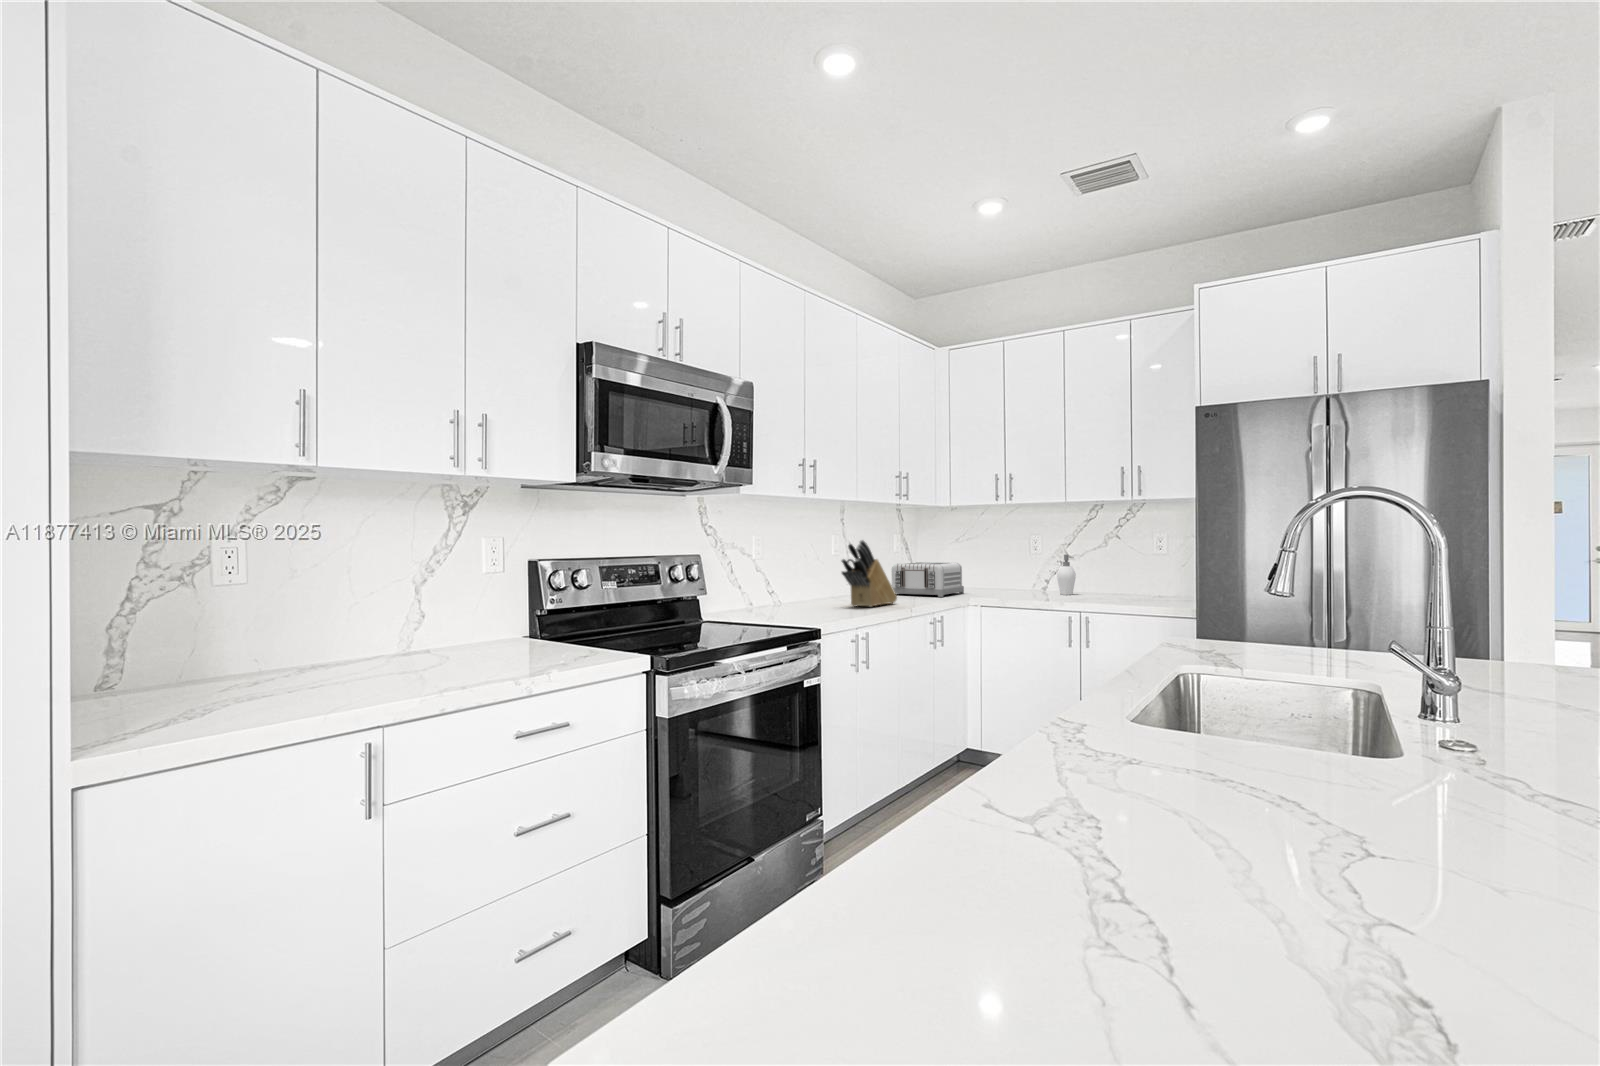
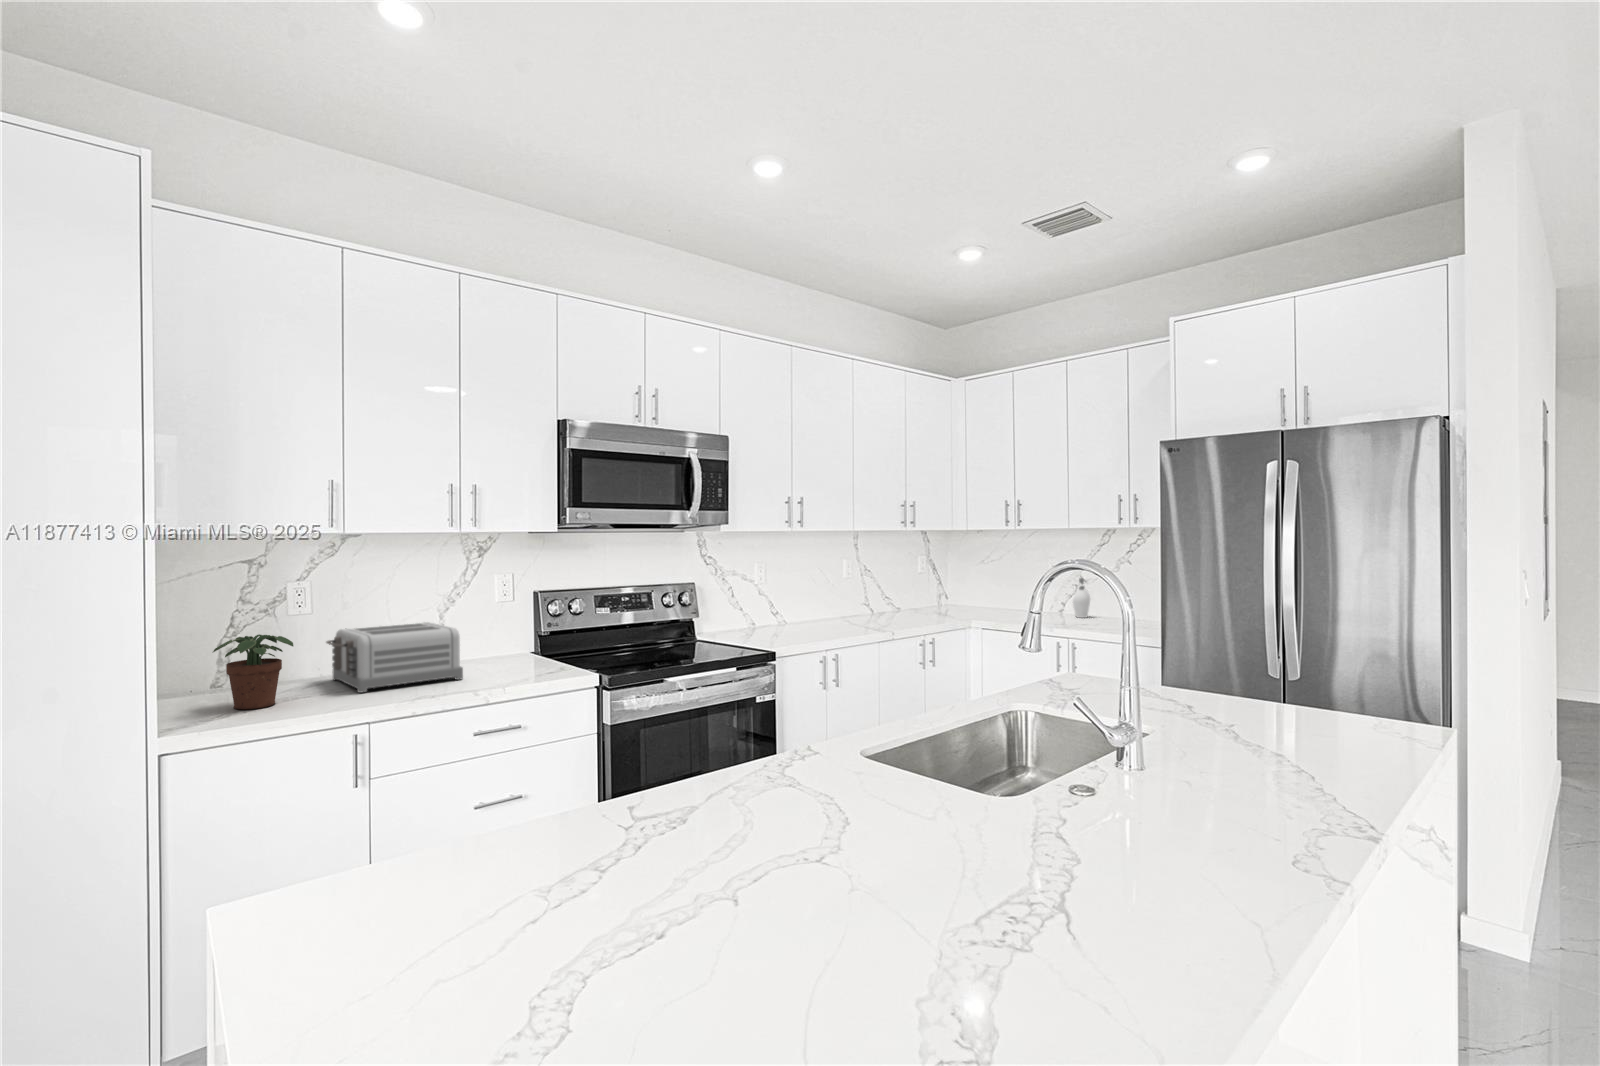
knife block: present [841,540,897,607] -> none [834,567,895,628]
toaster: present [891,562,964,597] -> present [326,622,463,692]
potted plant: none [135,606,259,716] -> present [213,634,293,709]

